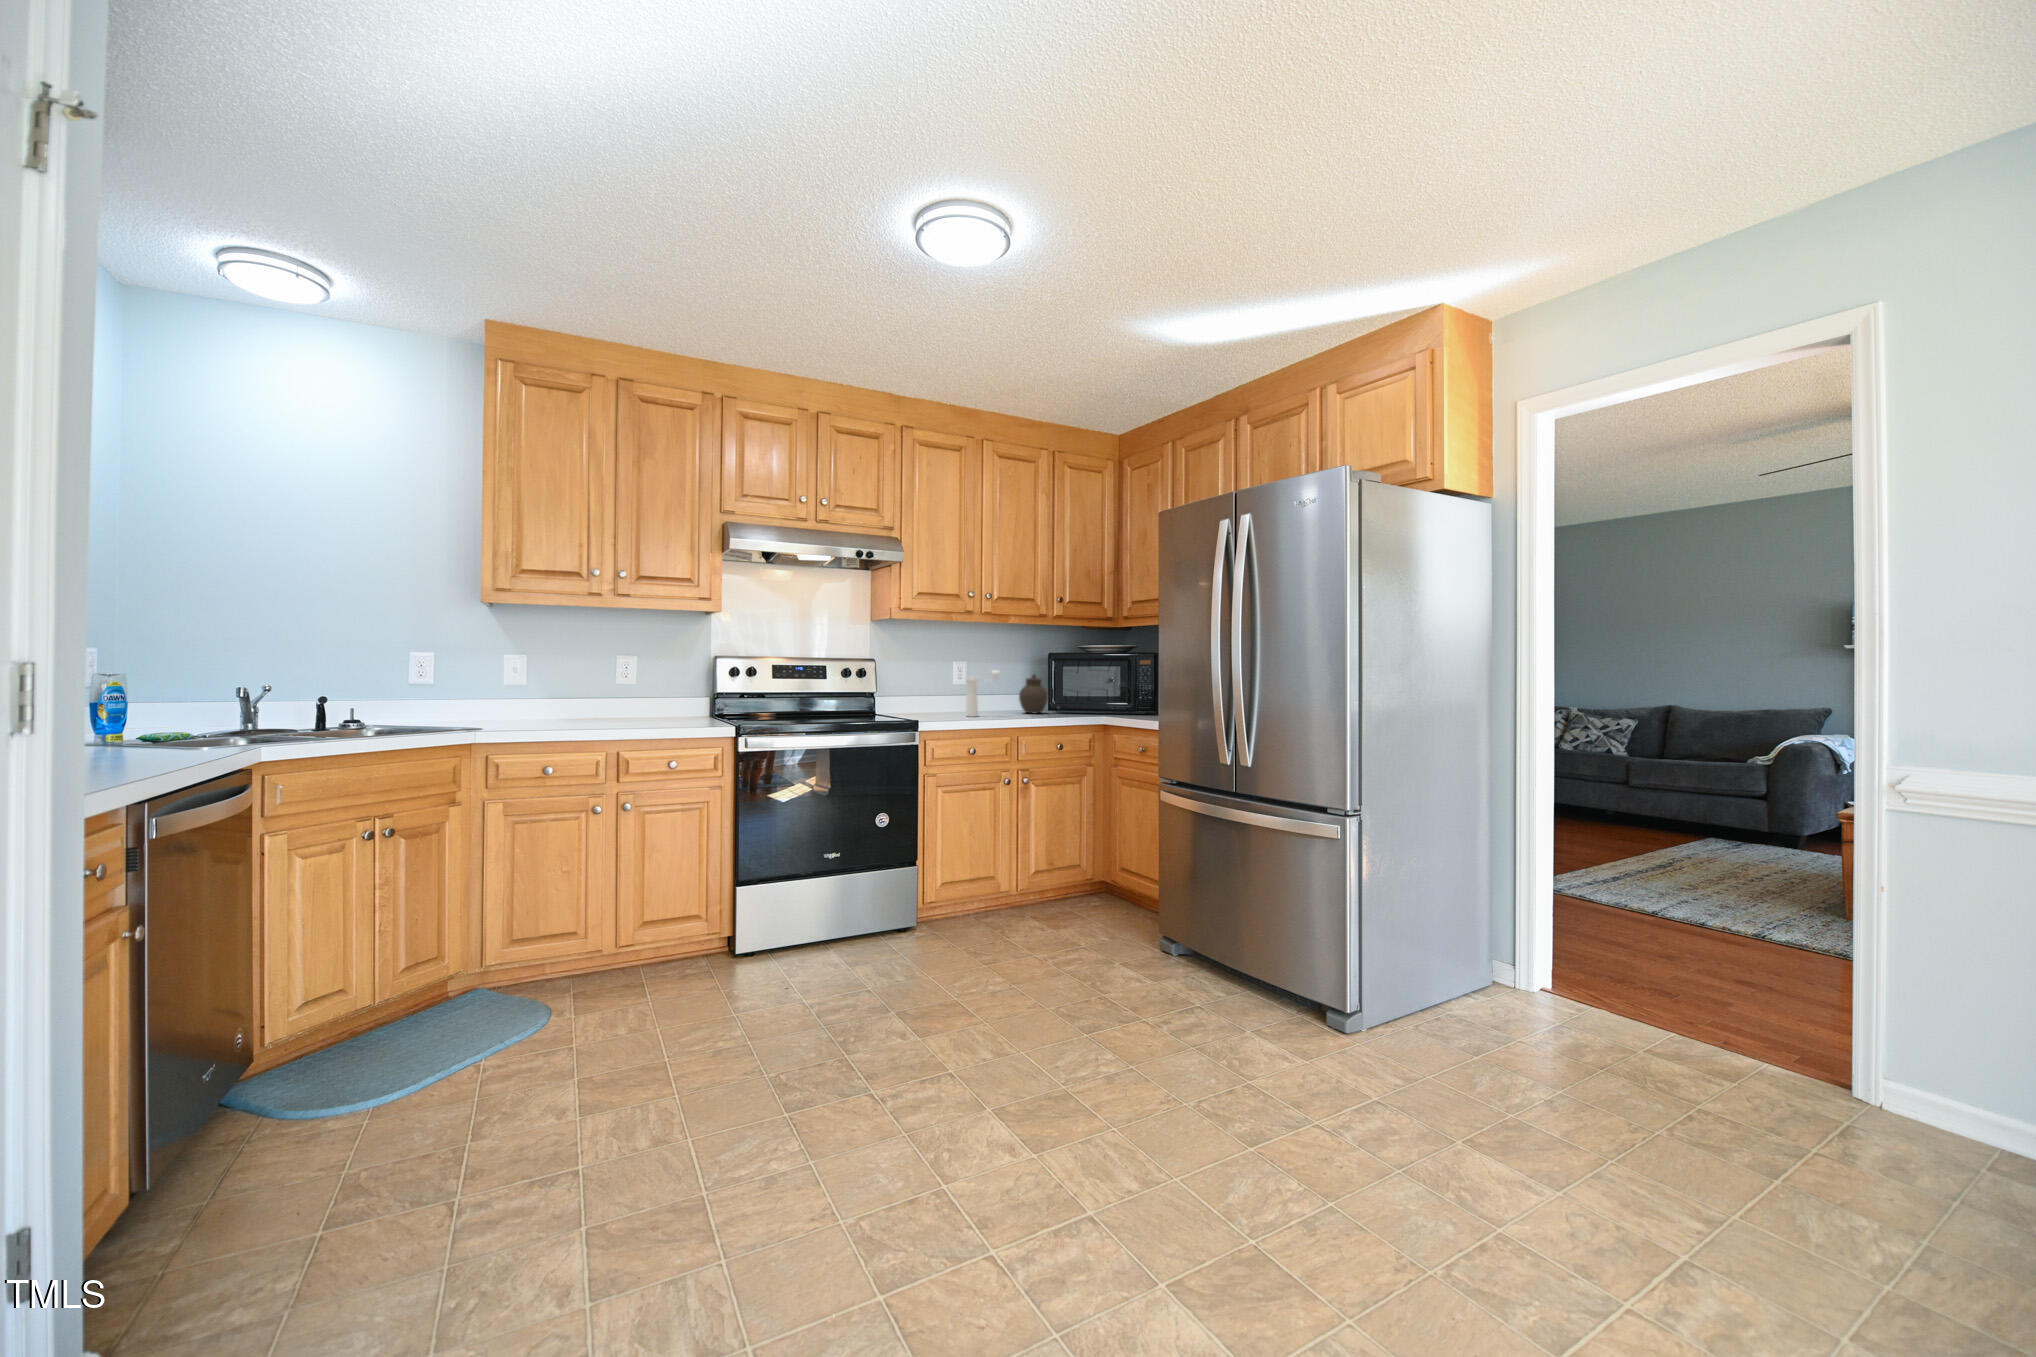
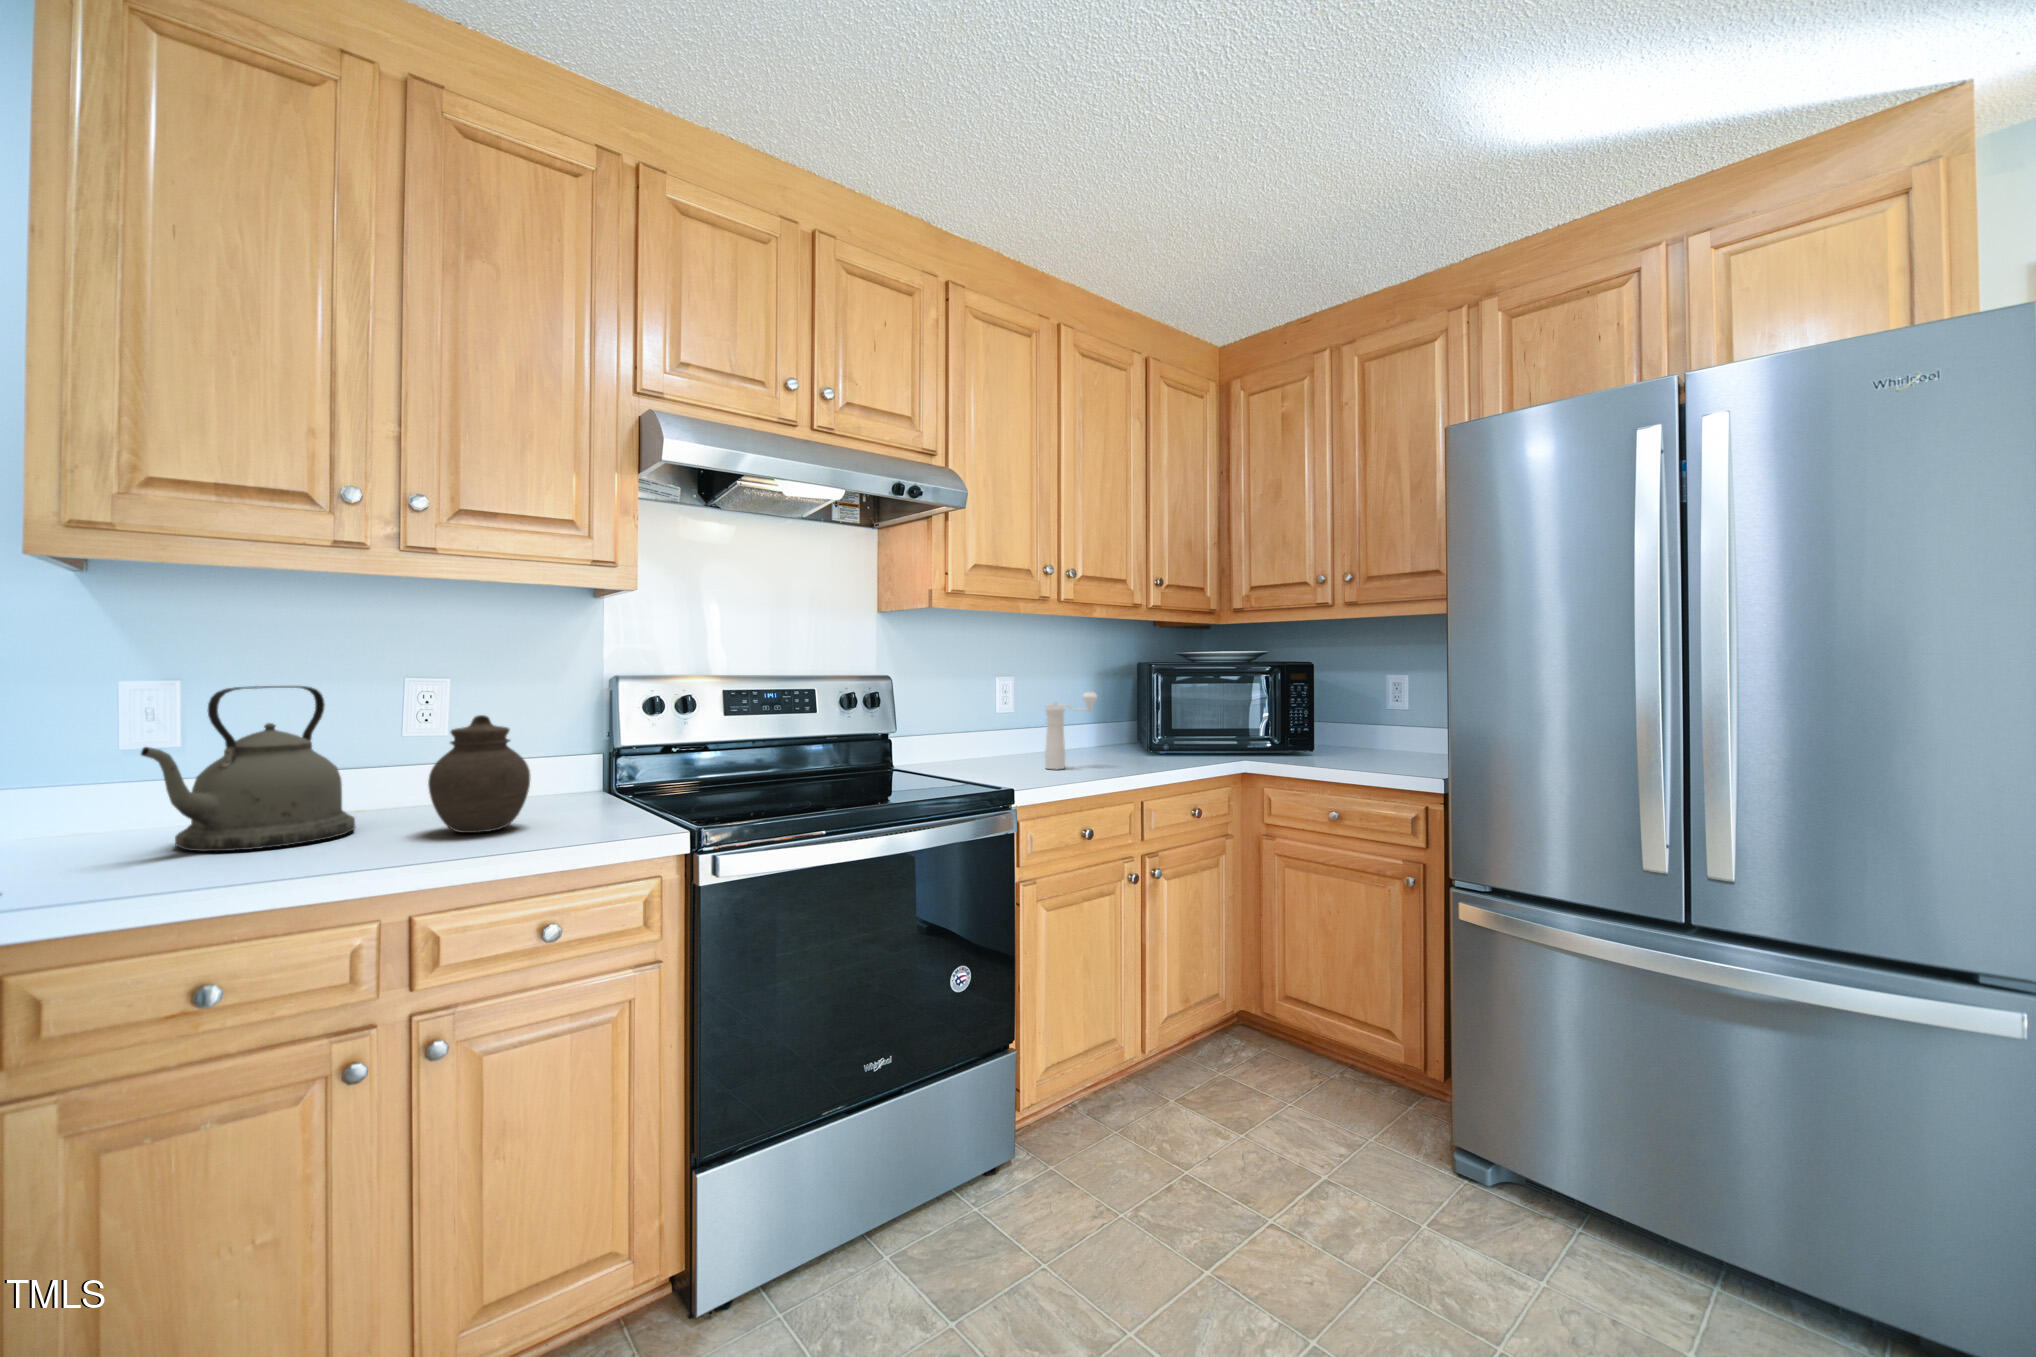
kettle: none [524,657,597,724] -> present [141,686,355,851]
jar: present [1019,675,1048,713] -> present [428,715,530,833]

